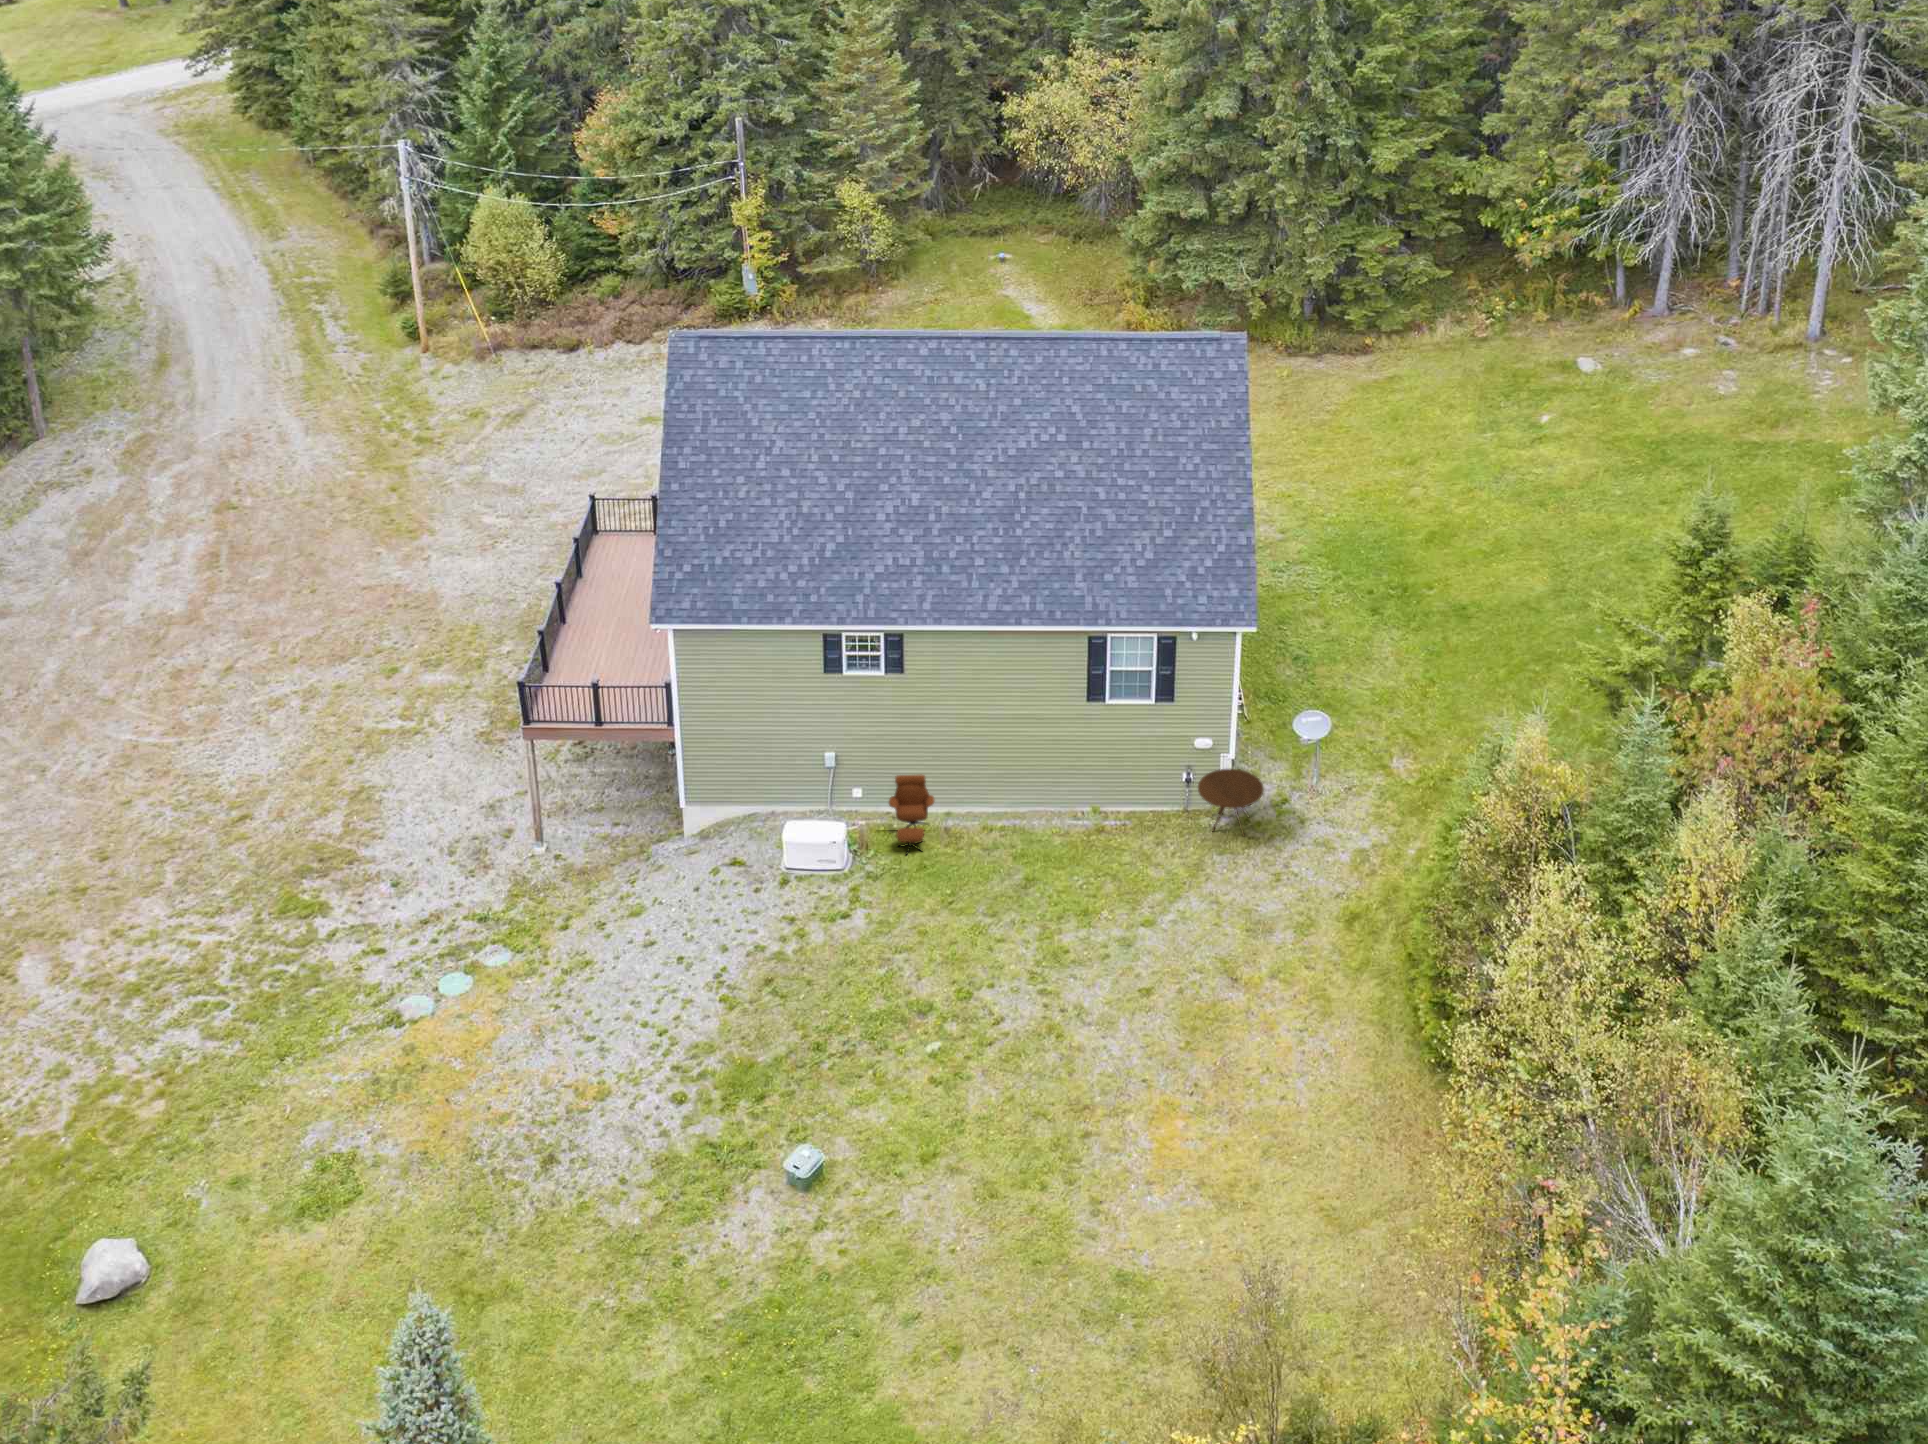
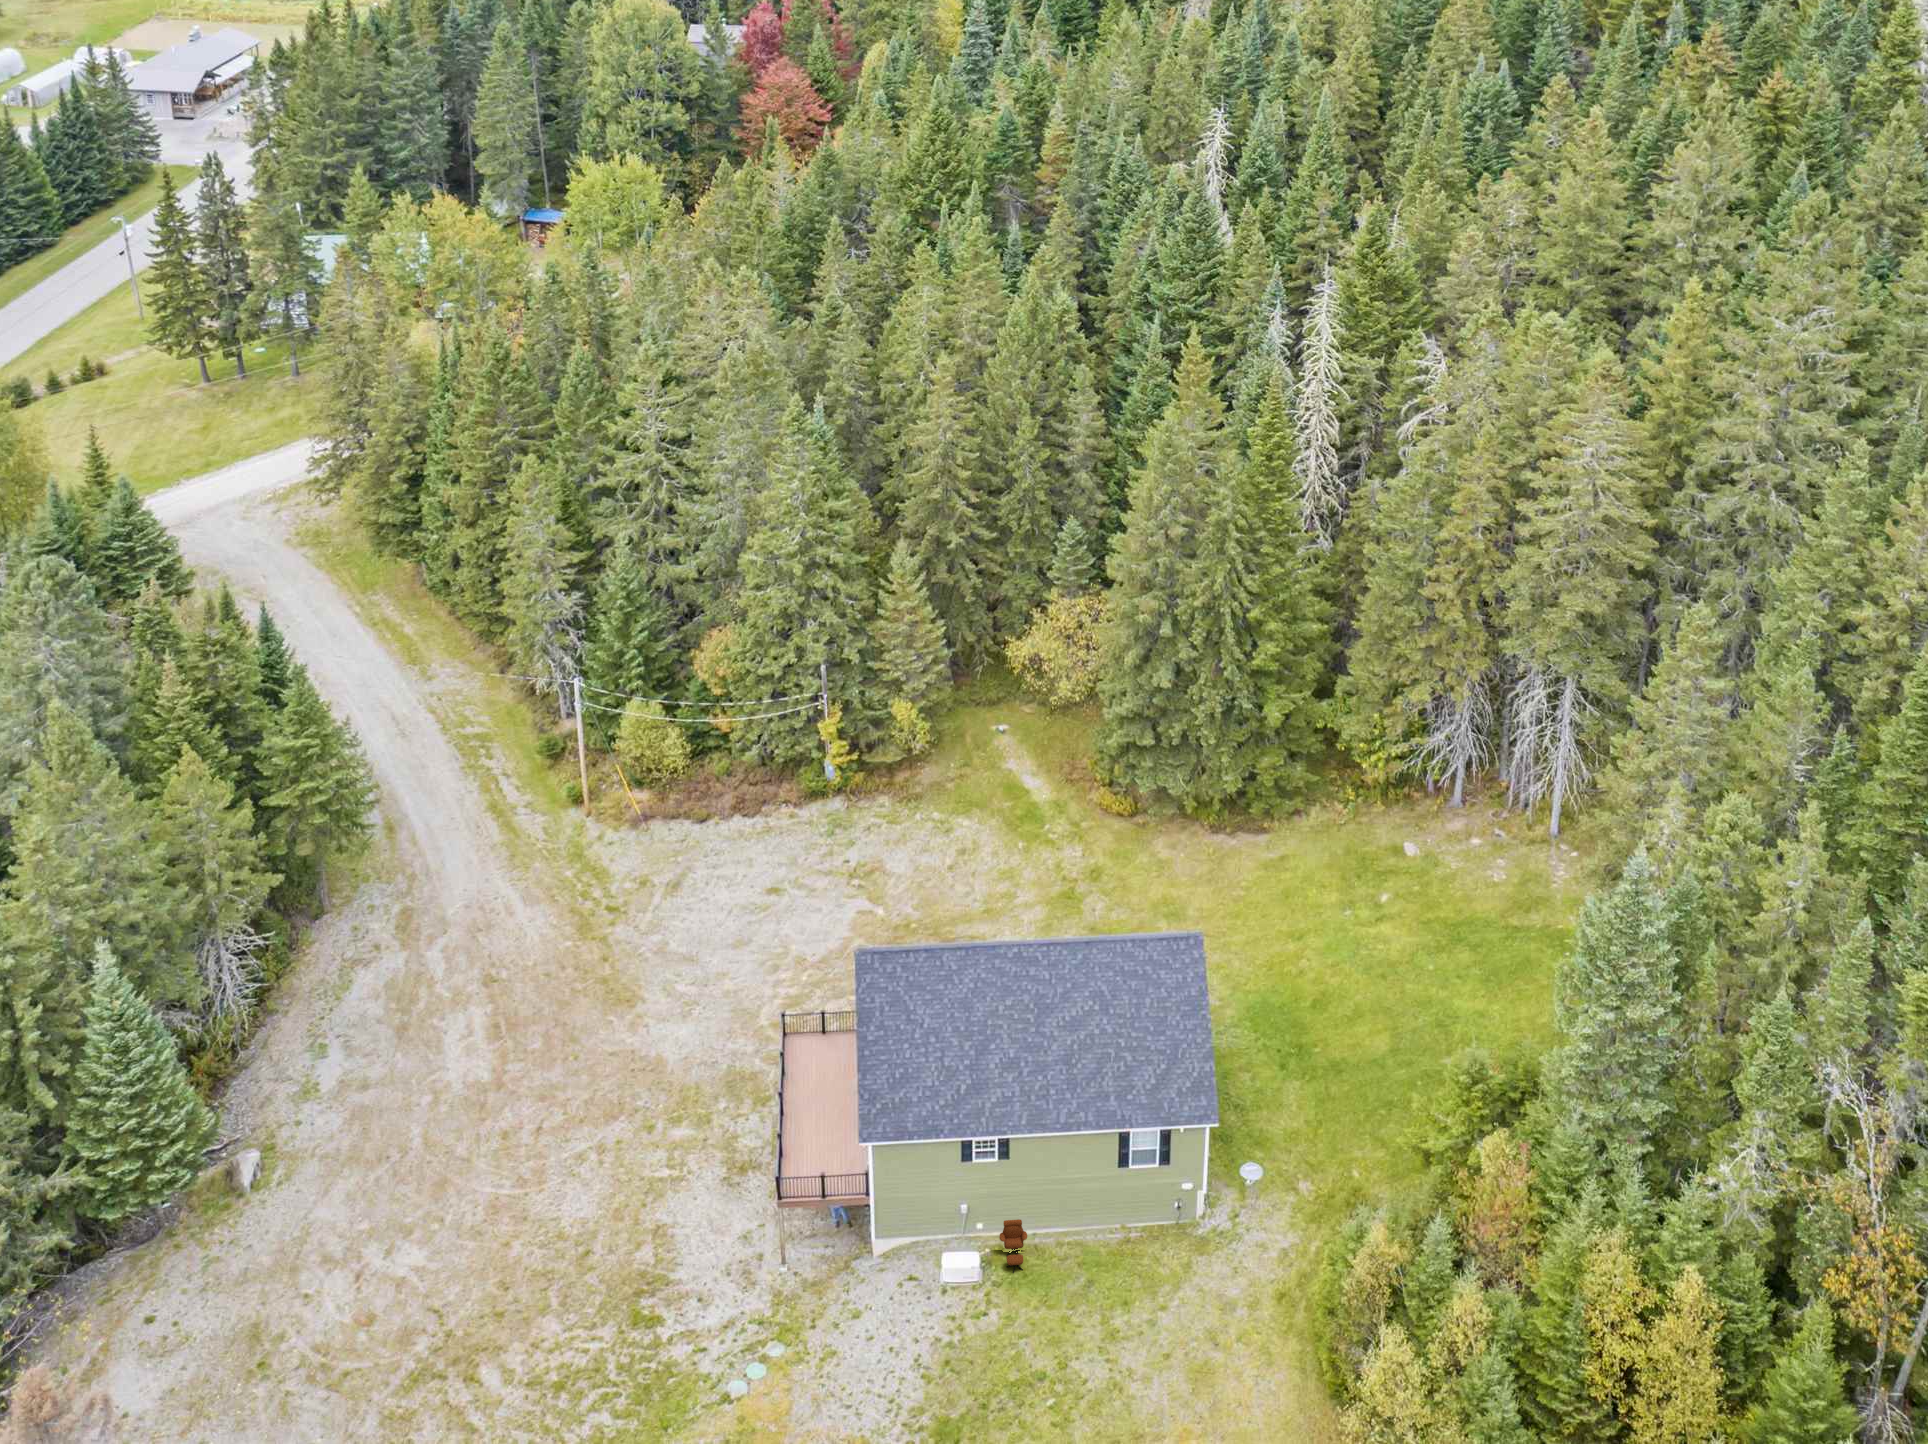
round table: present [1198,769,1264,835] -> none [1185,1208,1224,1253]

